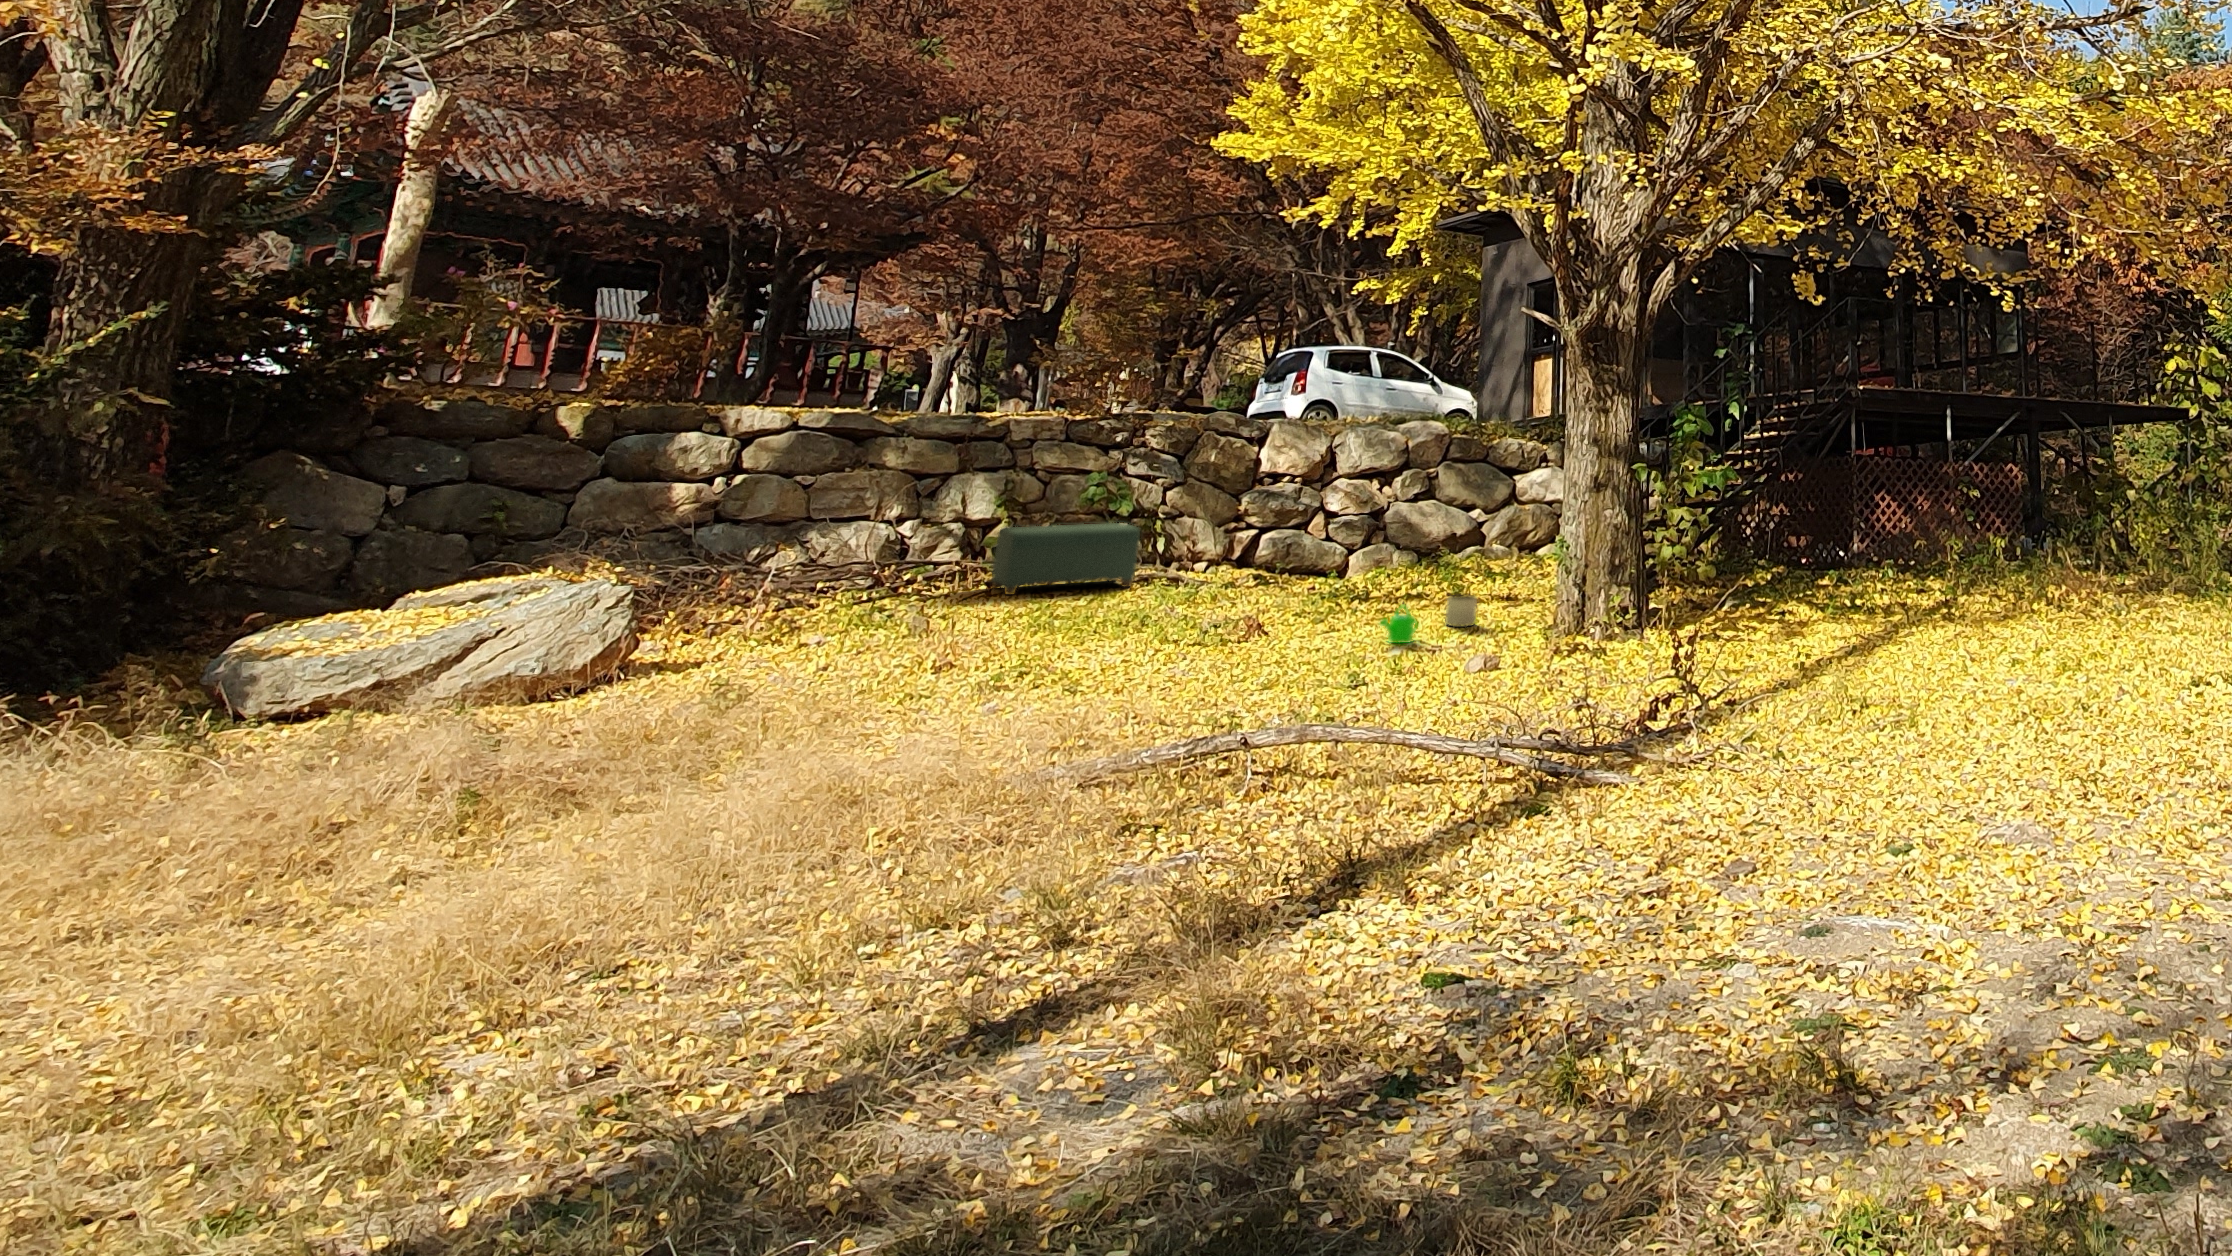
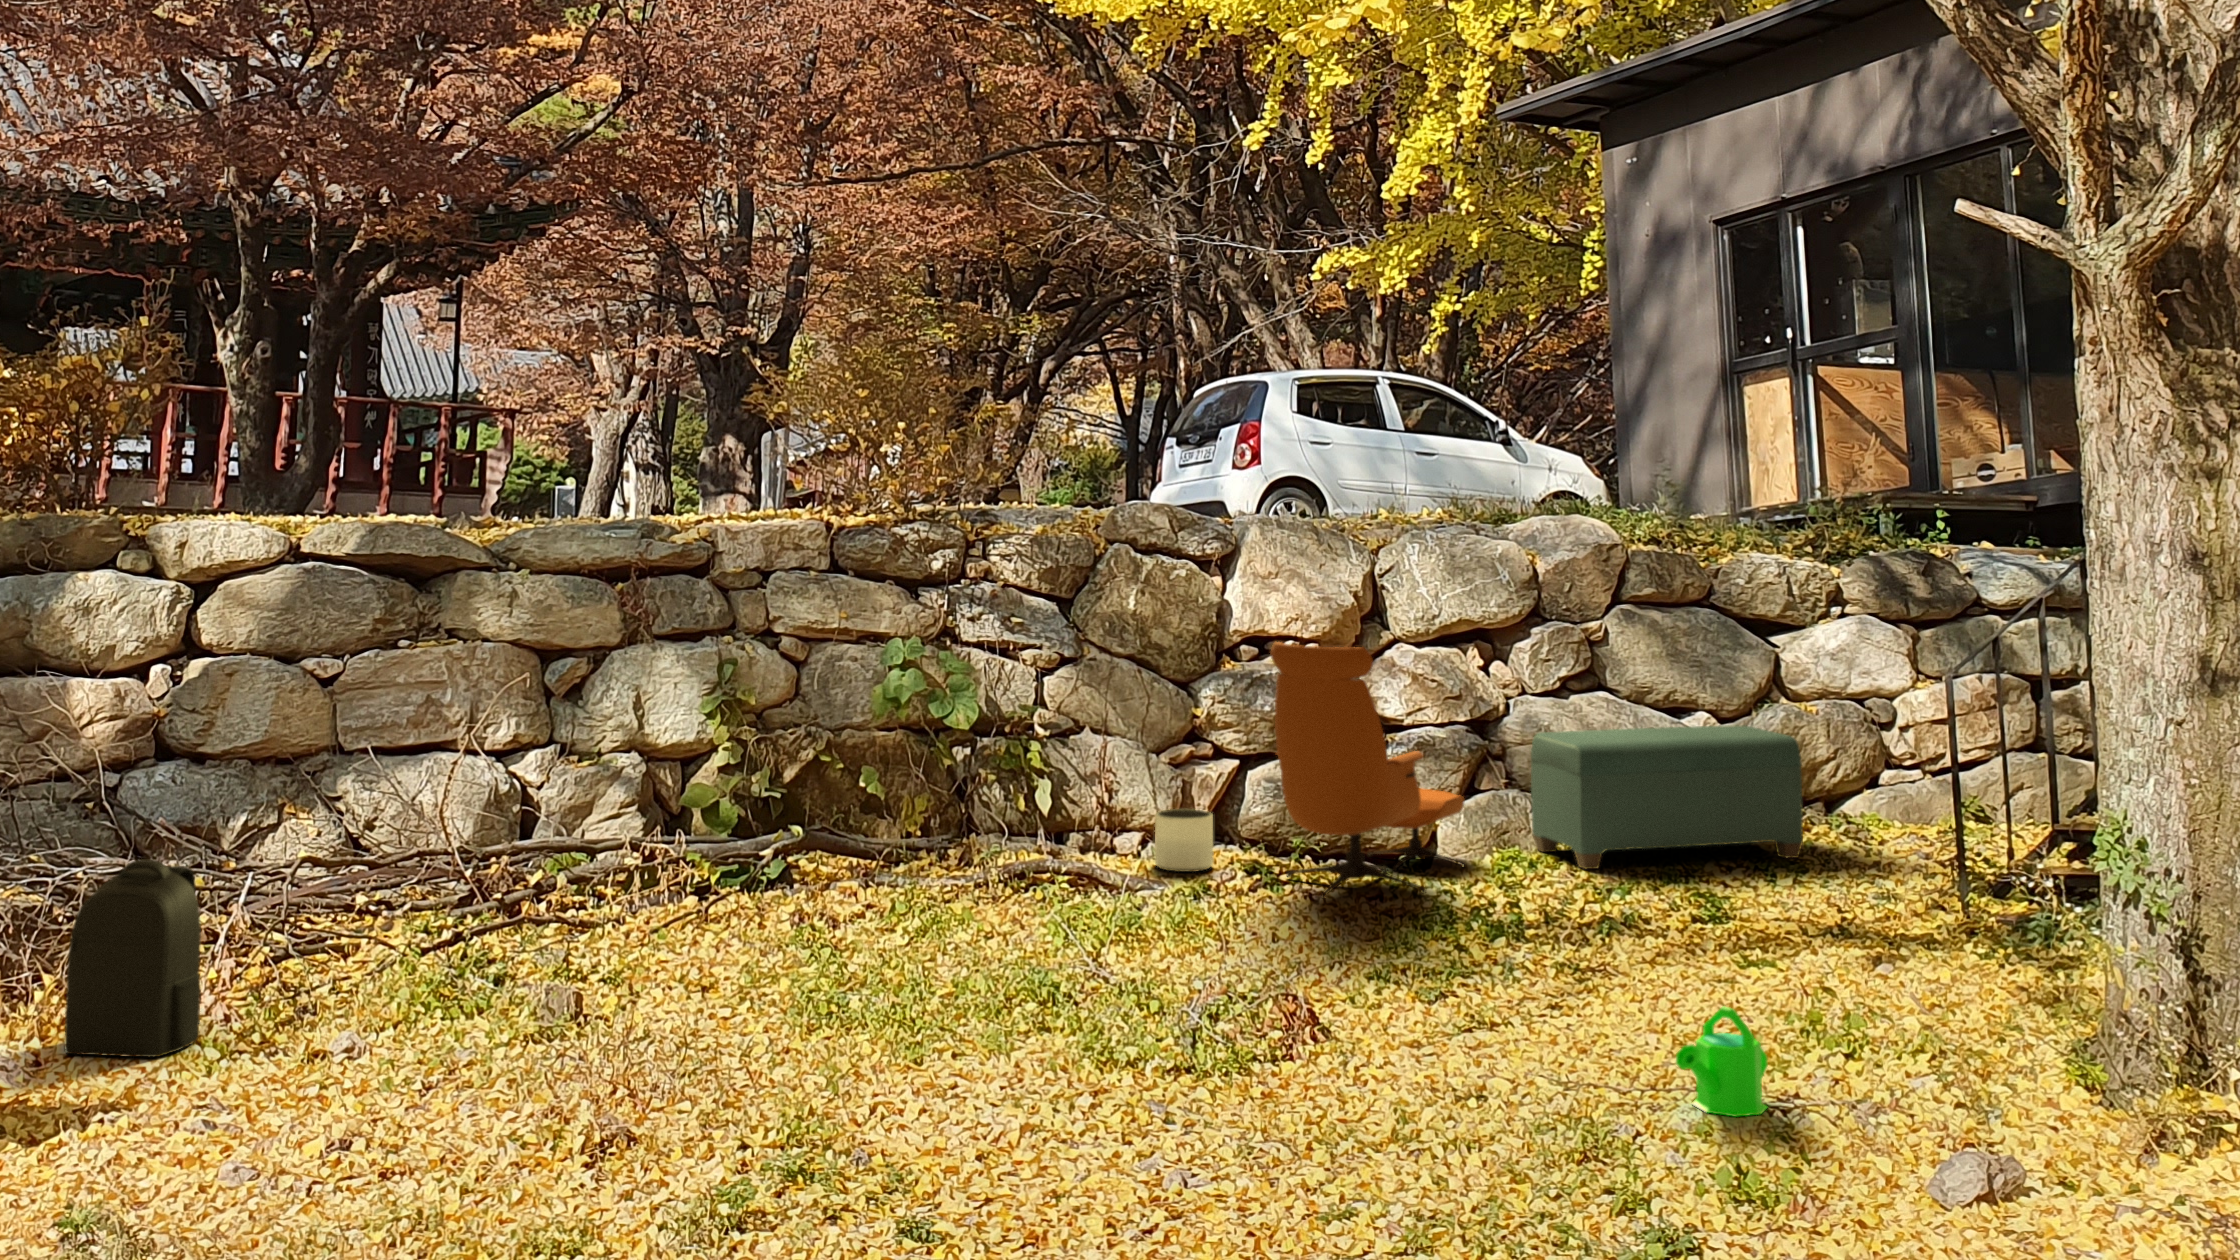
lounge chair: none [1269,474,1358,586] -> present [1271,642,1465,899]
bench: present [992,523,1140,595] -> present [1531,726,1803,869]
backpack: none [678,558,752,642] -> present [64,859,201,1057]
planter: present [1445,595,1477,627] -> present [1155,809,1213,872]

